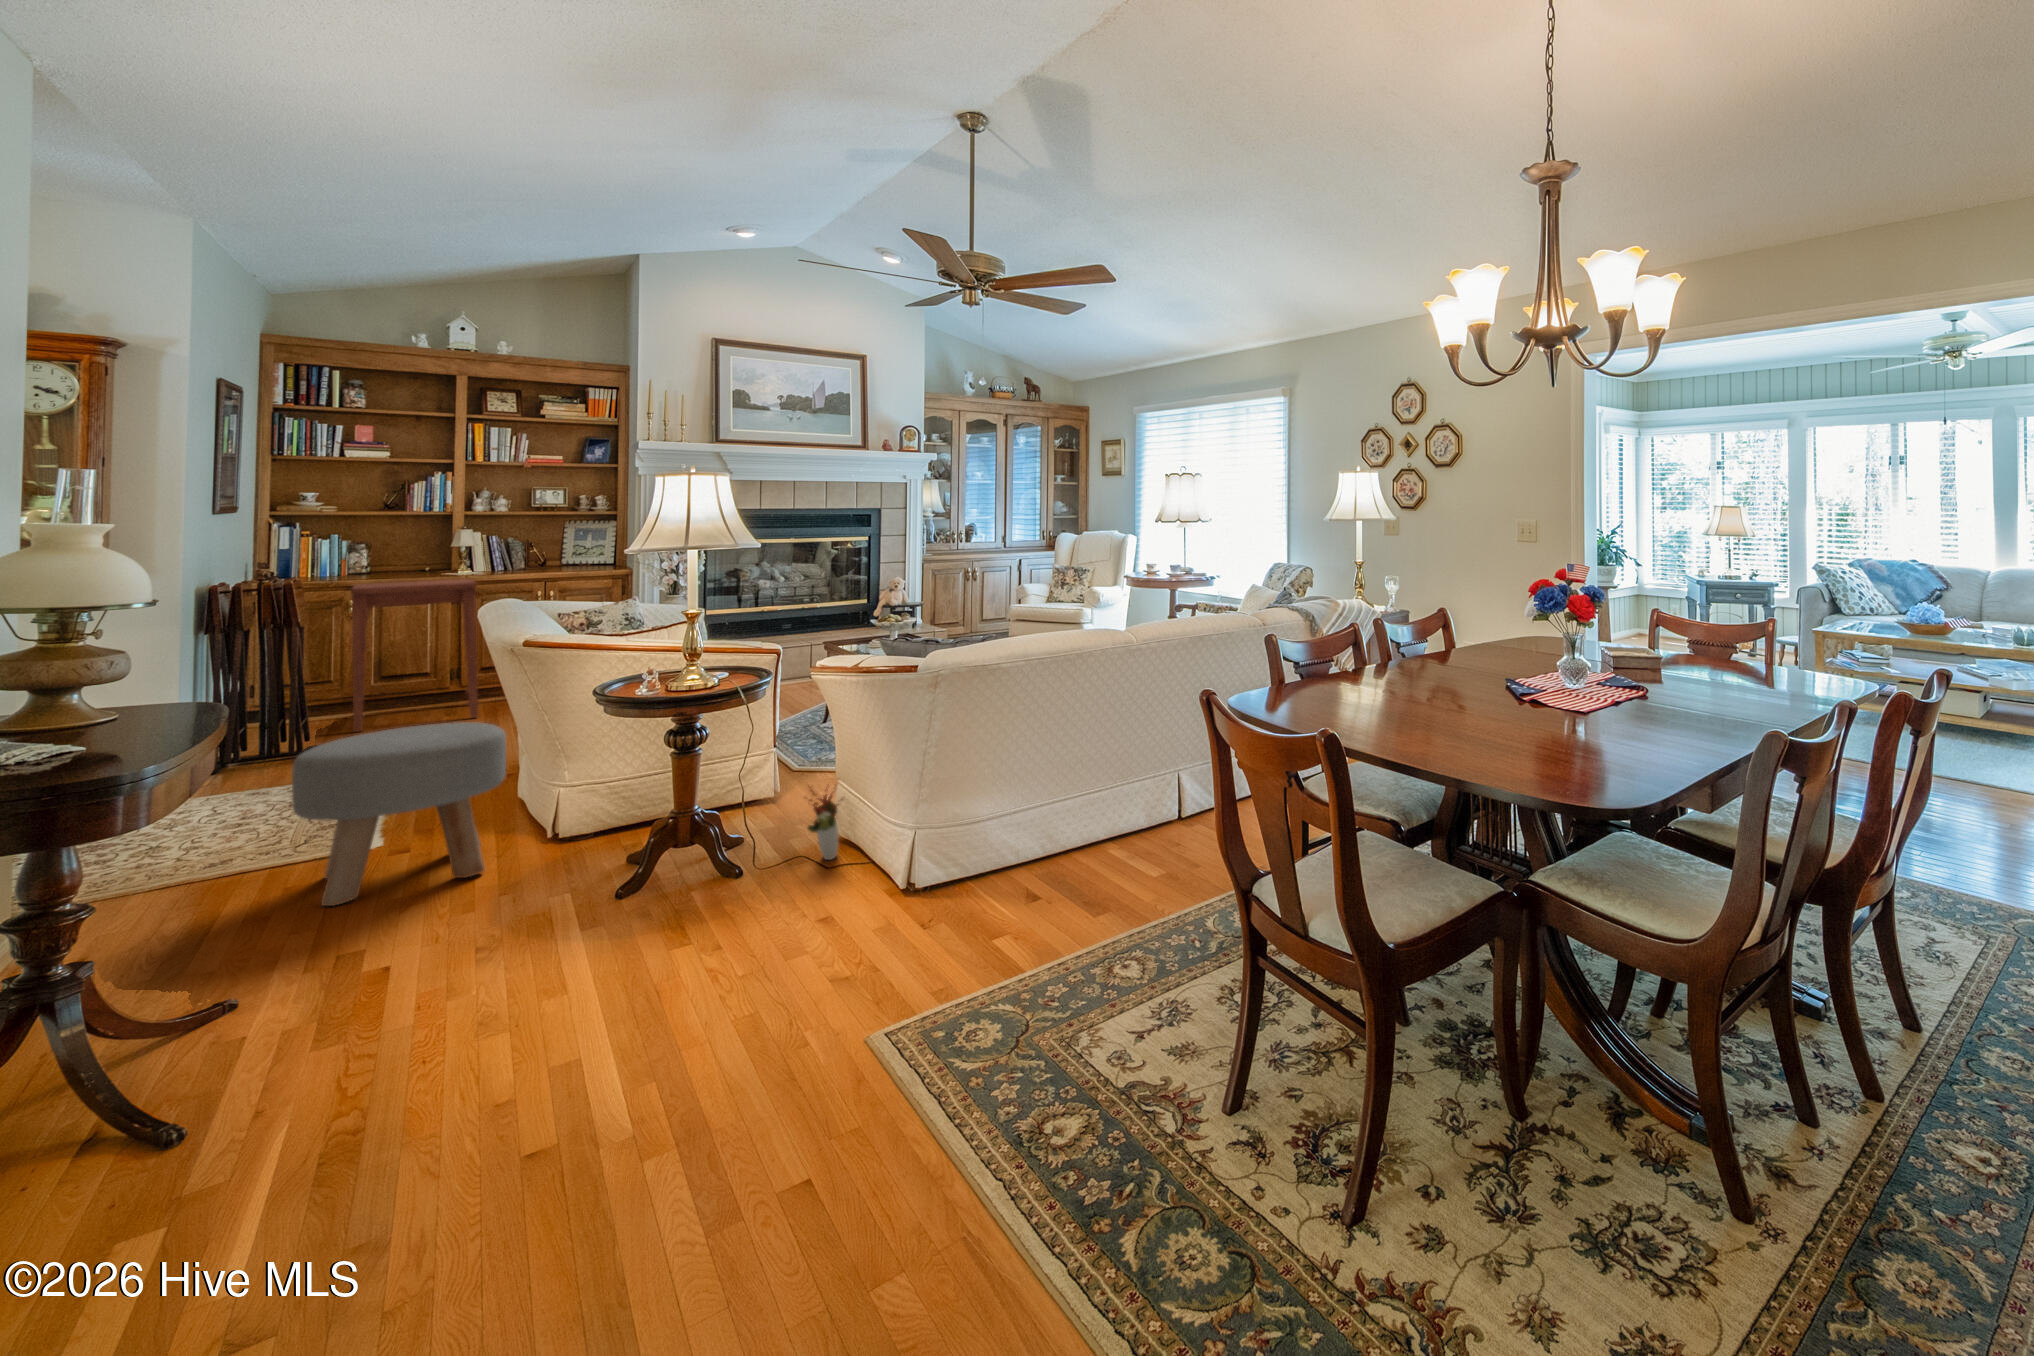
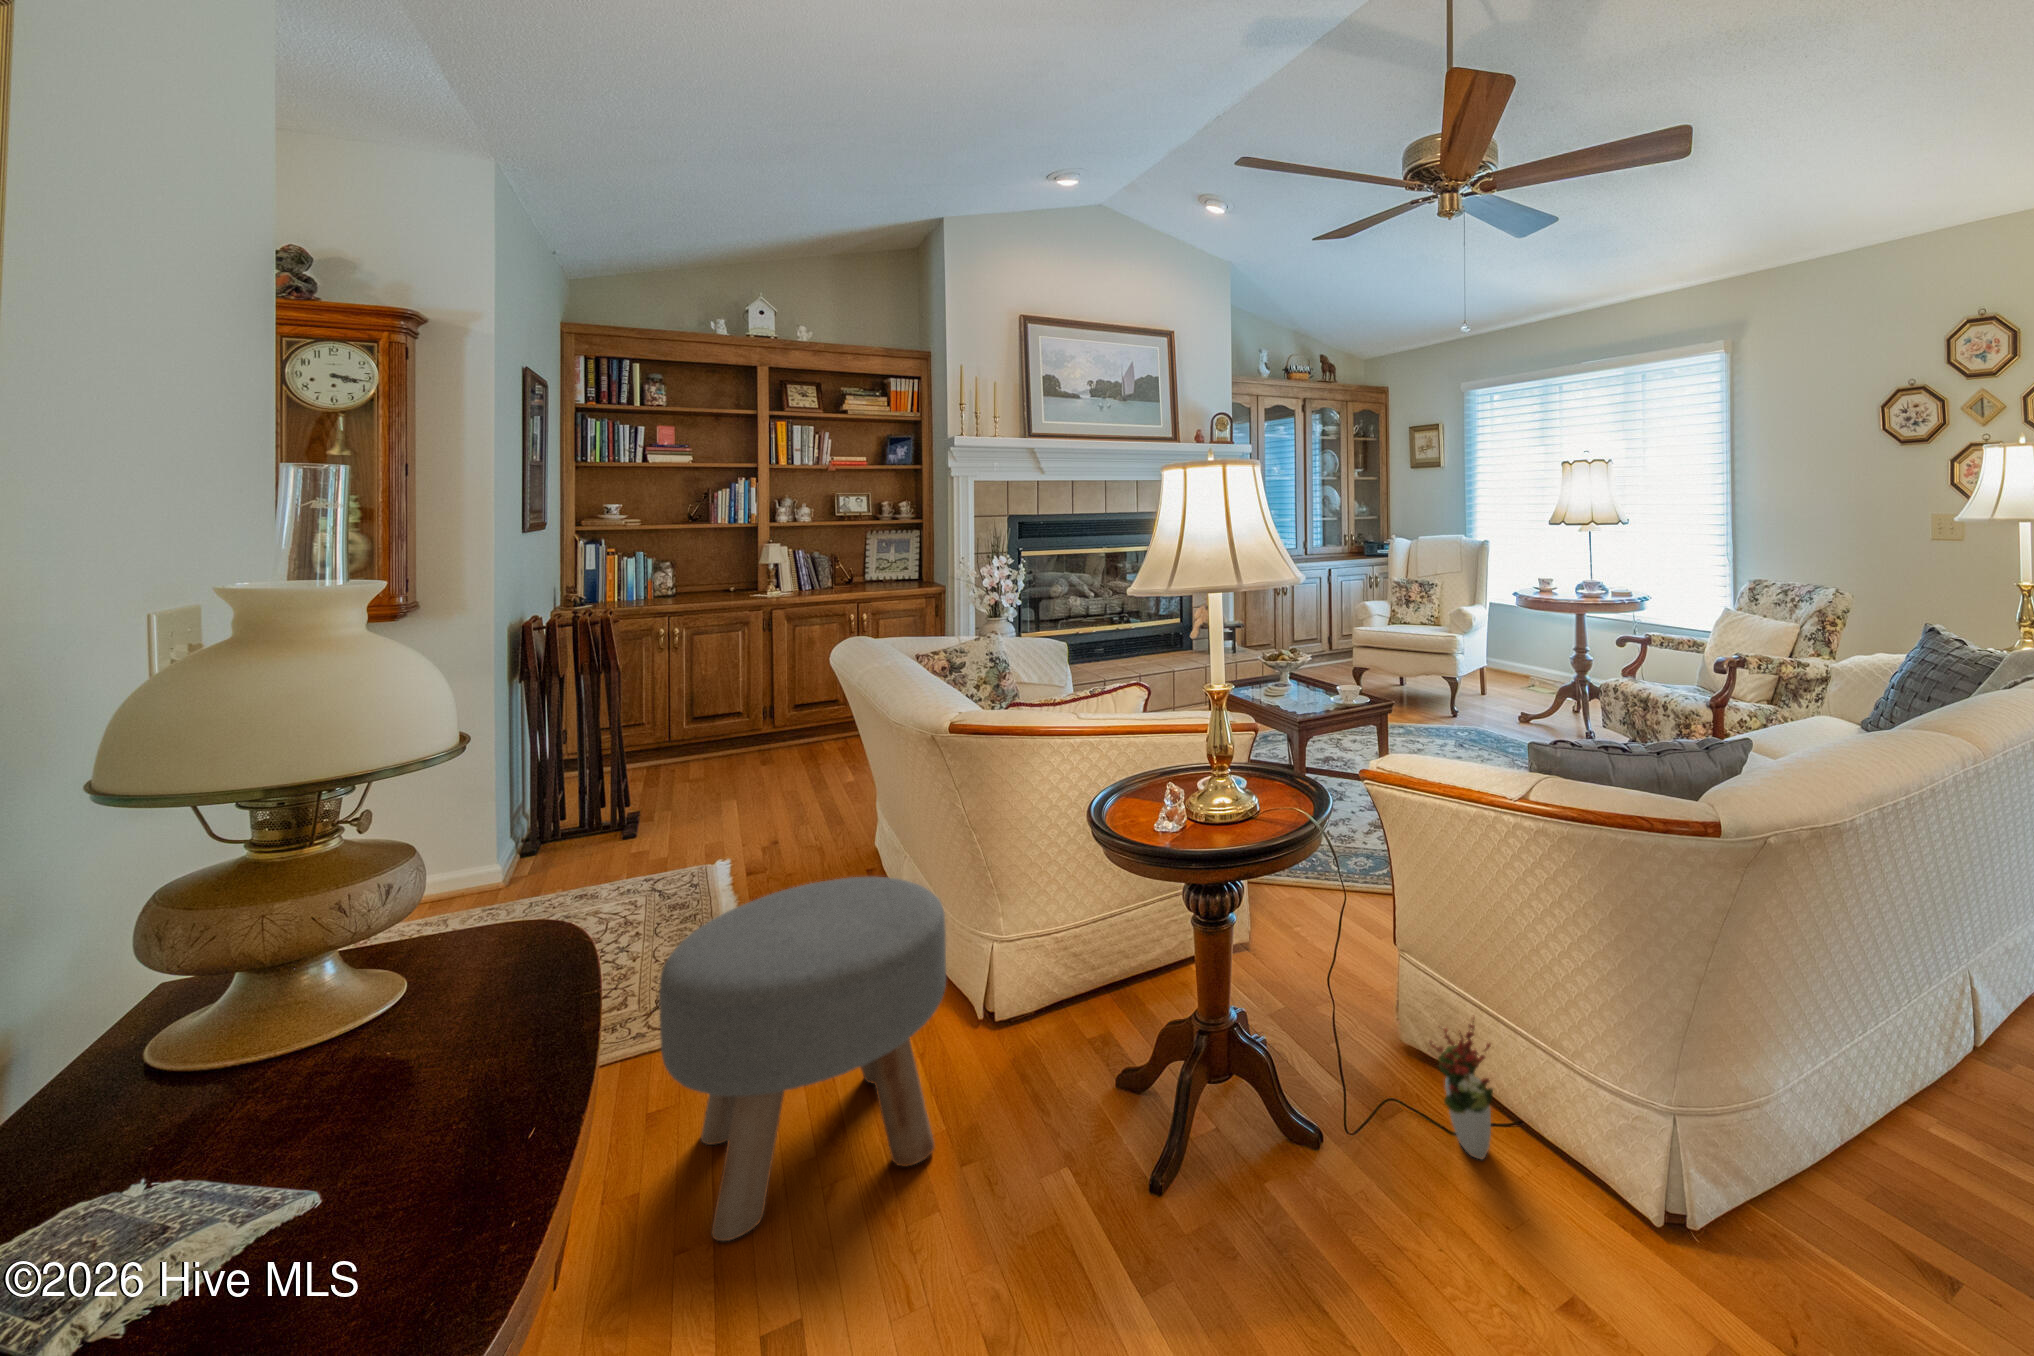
side table: present [351,579,478,733] -> none [664,601,798,791]

